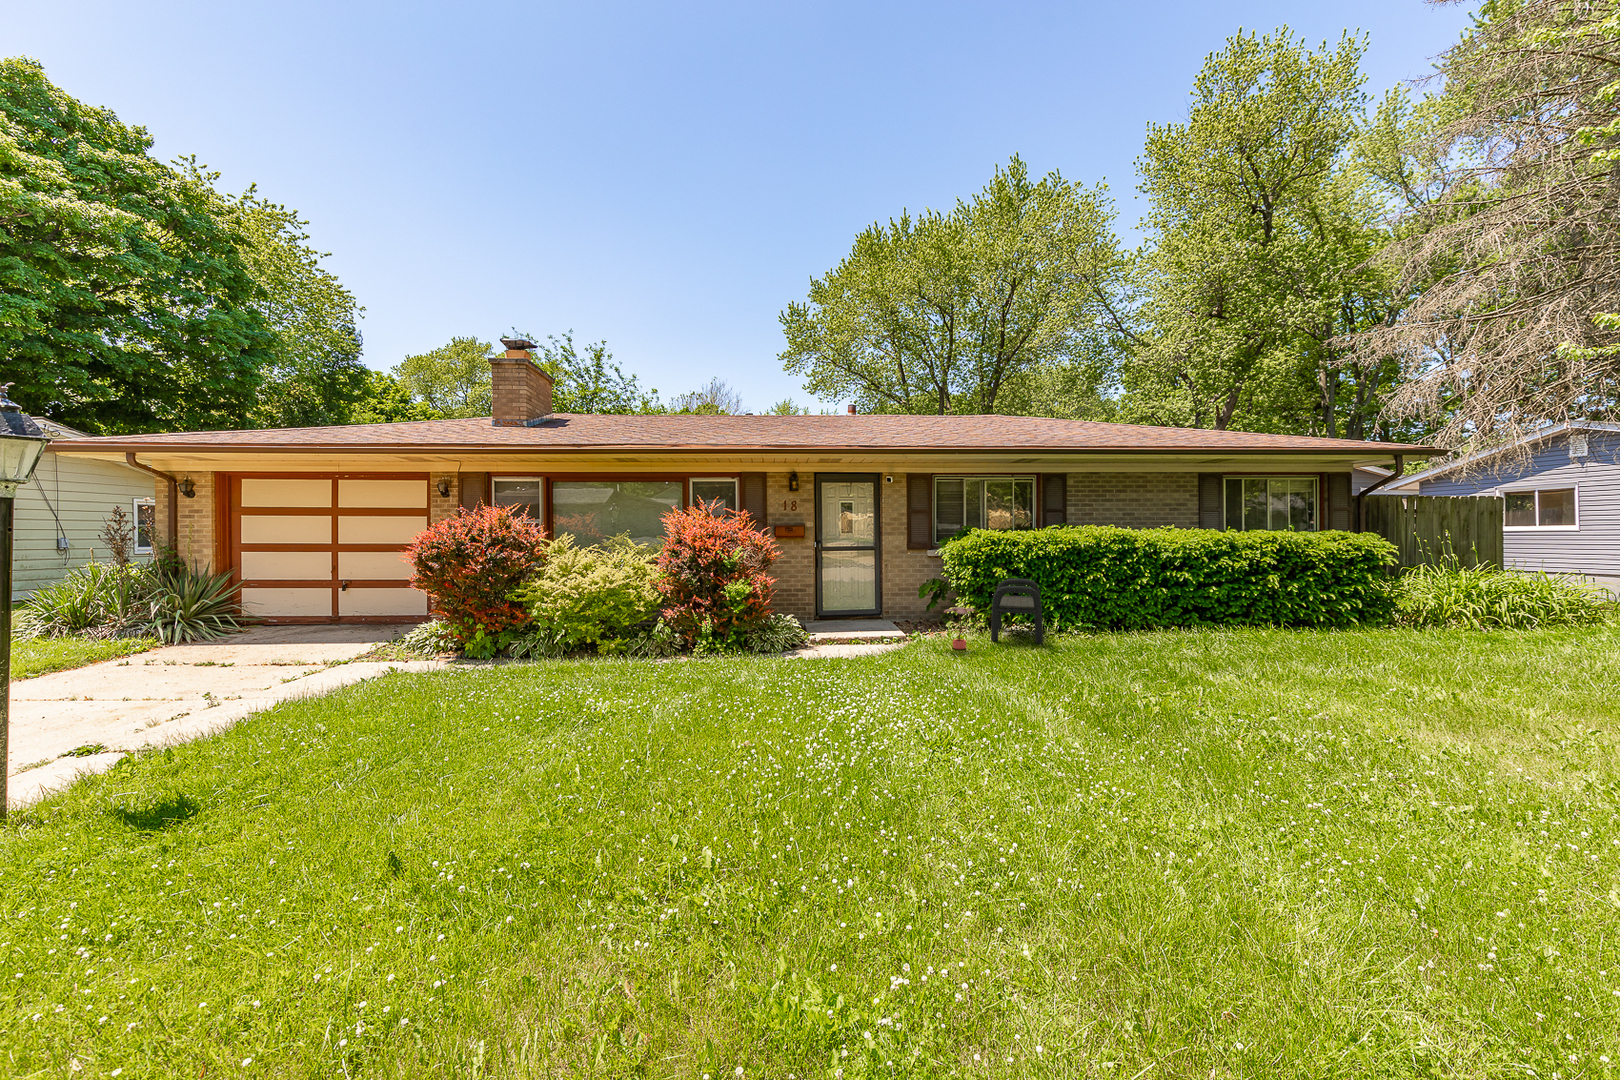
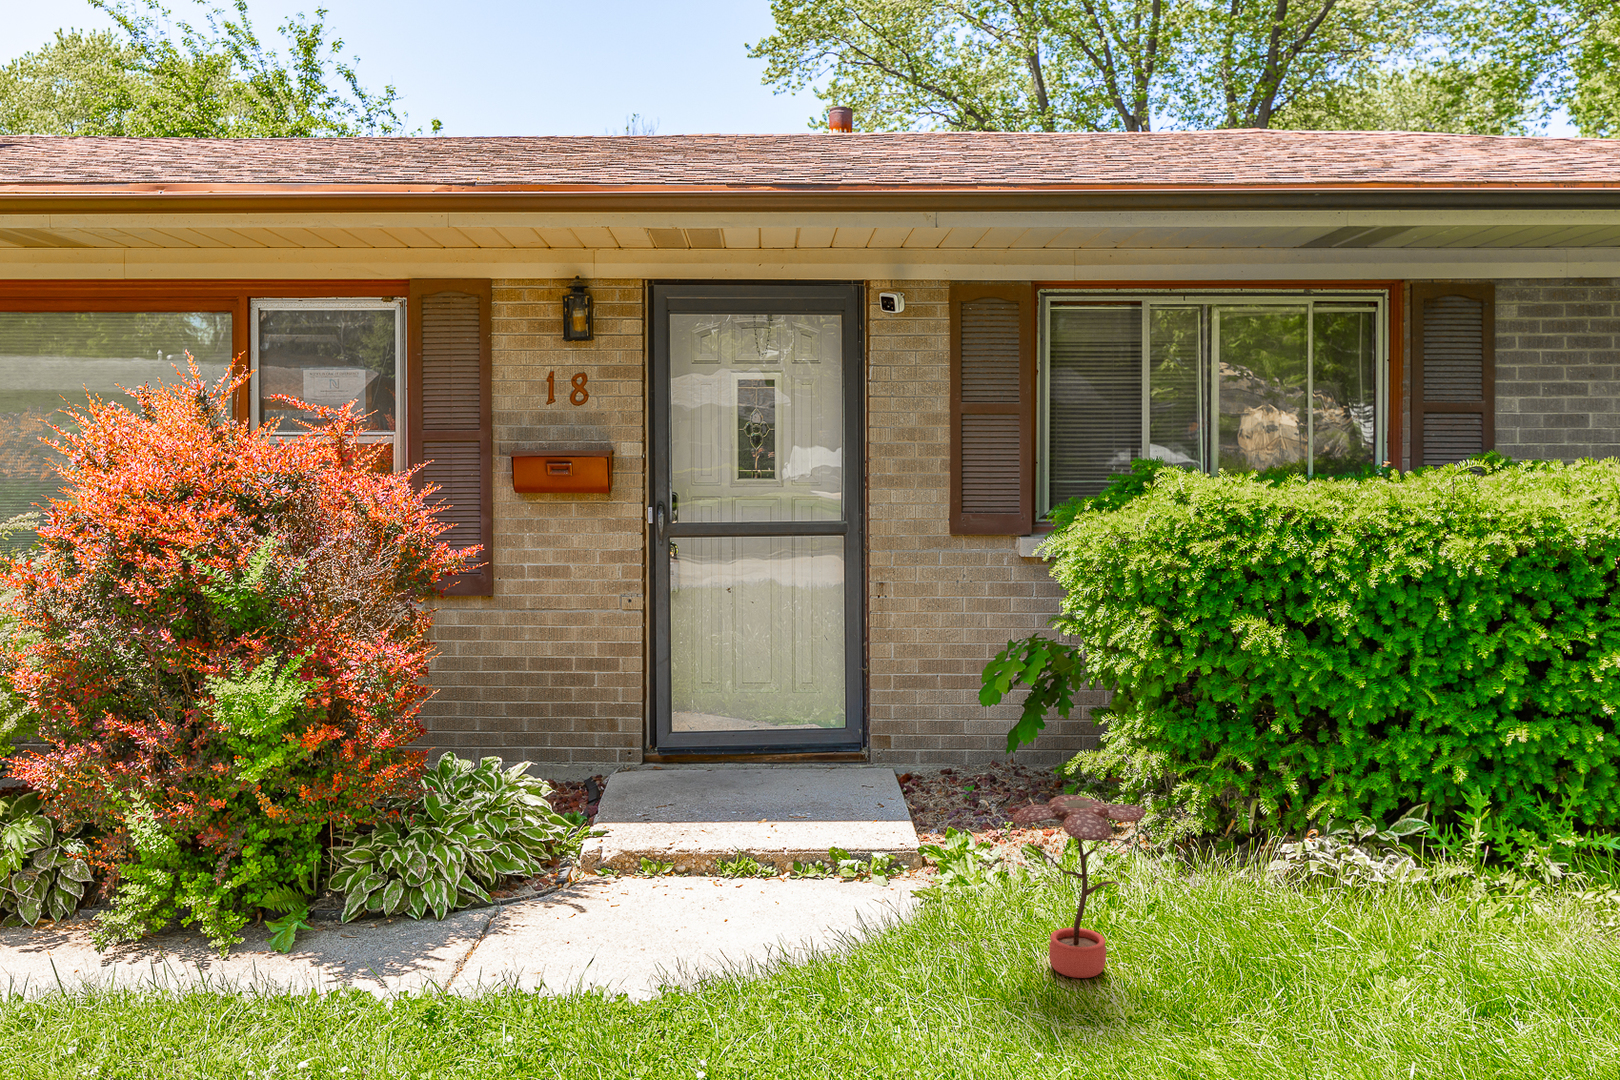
bench: present [991,578,1043,644] -> none [1215,658,1431,949]

